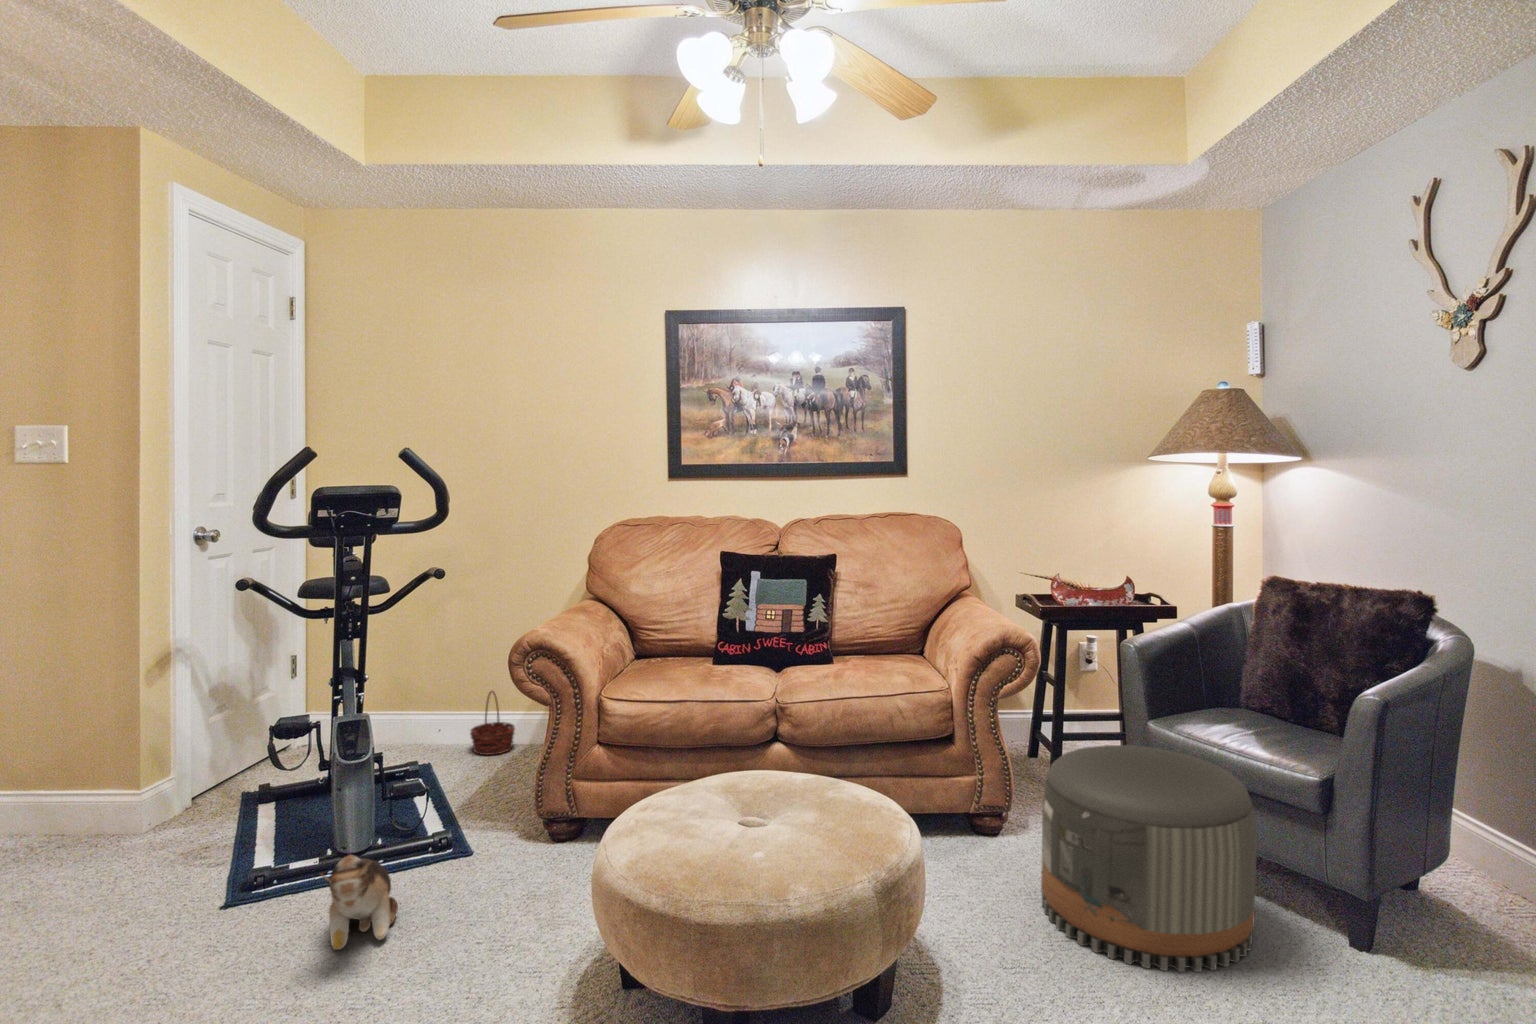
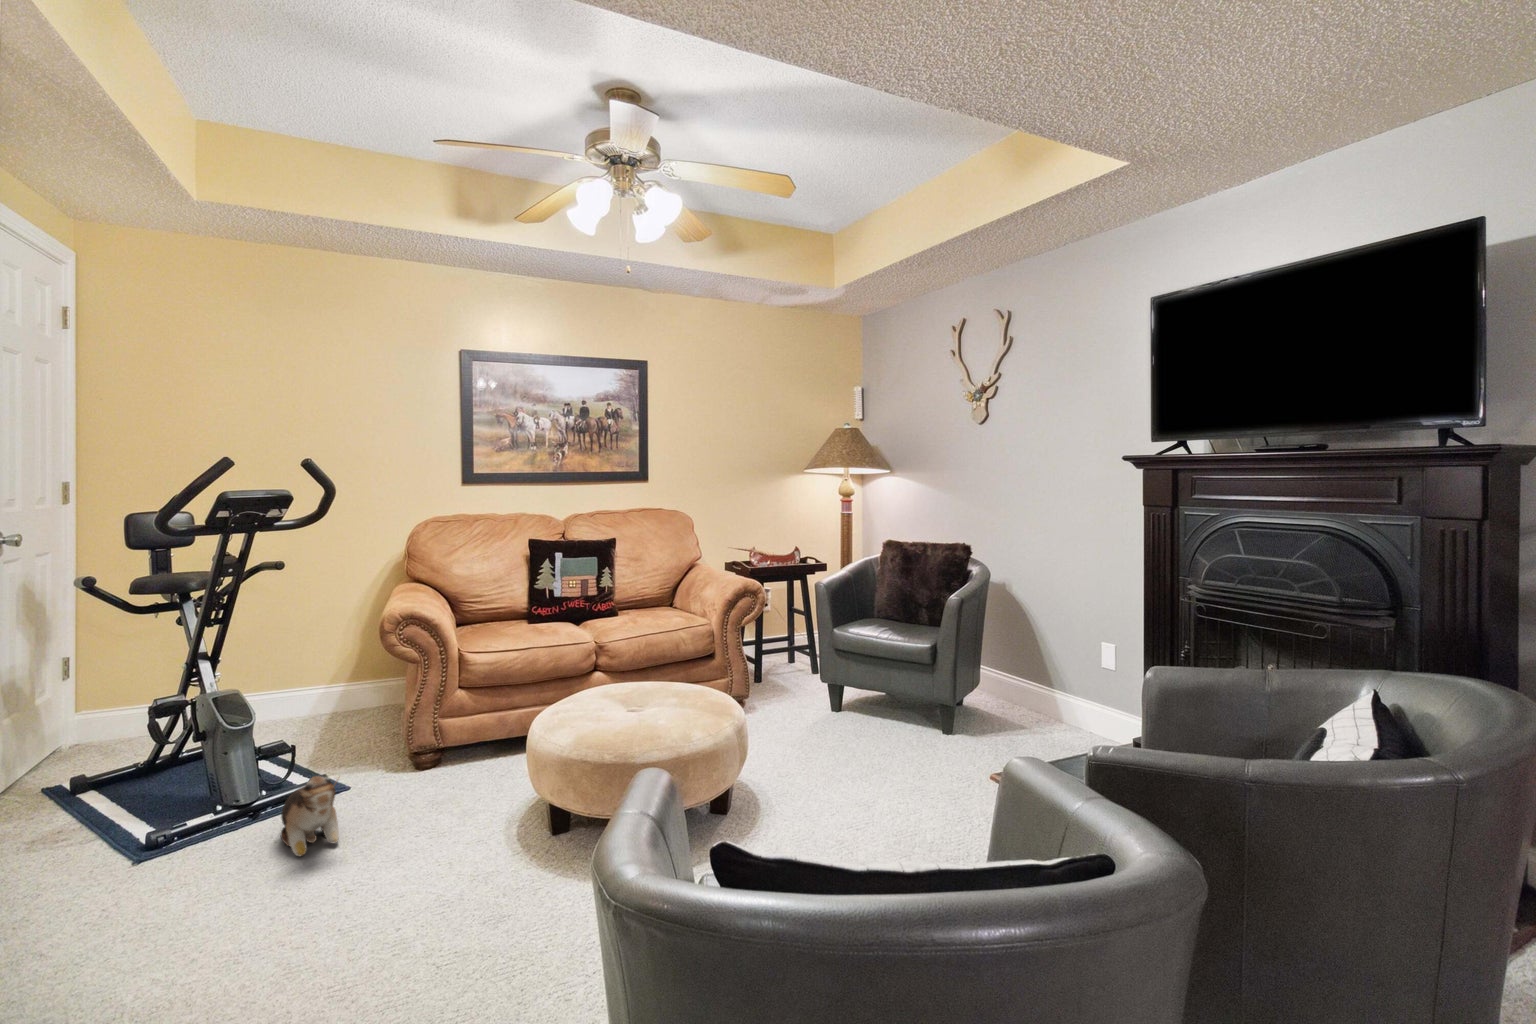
basket: present [470,691,515,755] -> none [281,669,327,726]
pouf: present [1041,745,1257,972] -> none [786,643,903,761]

